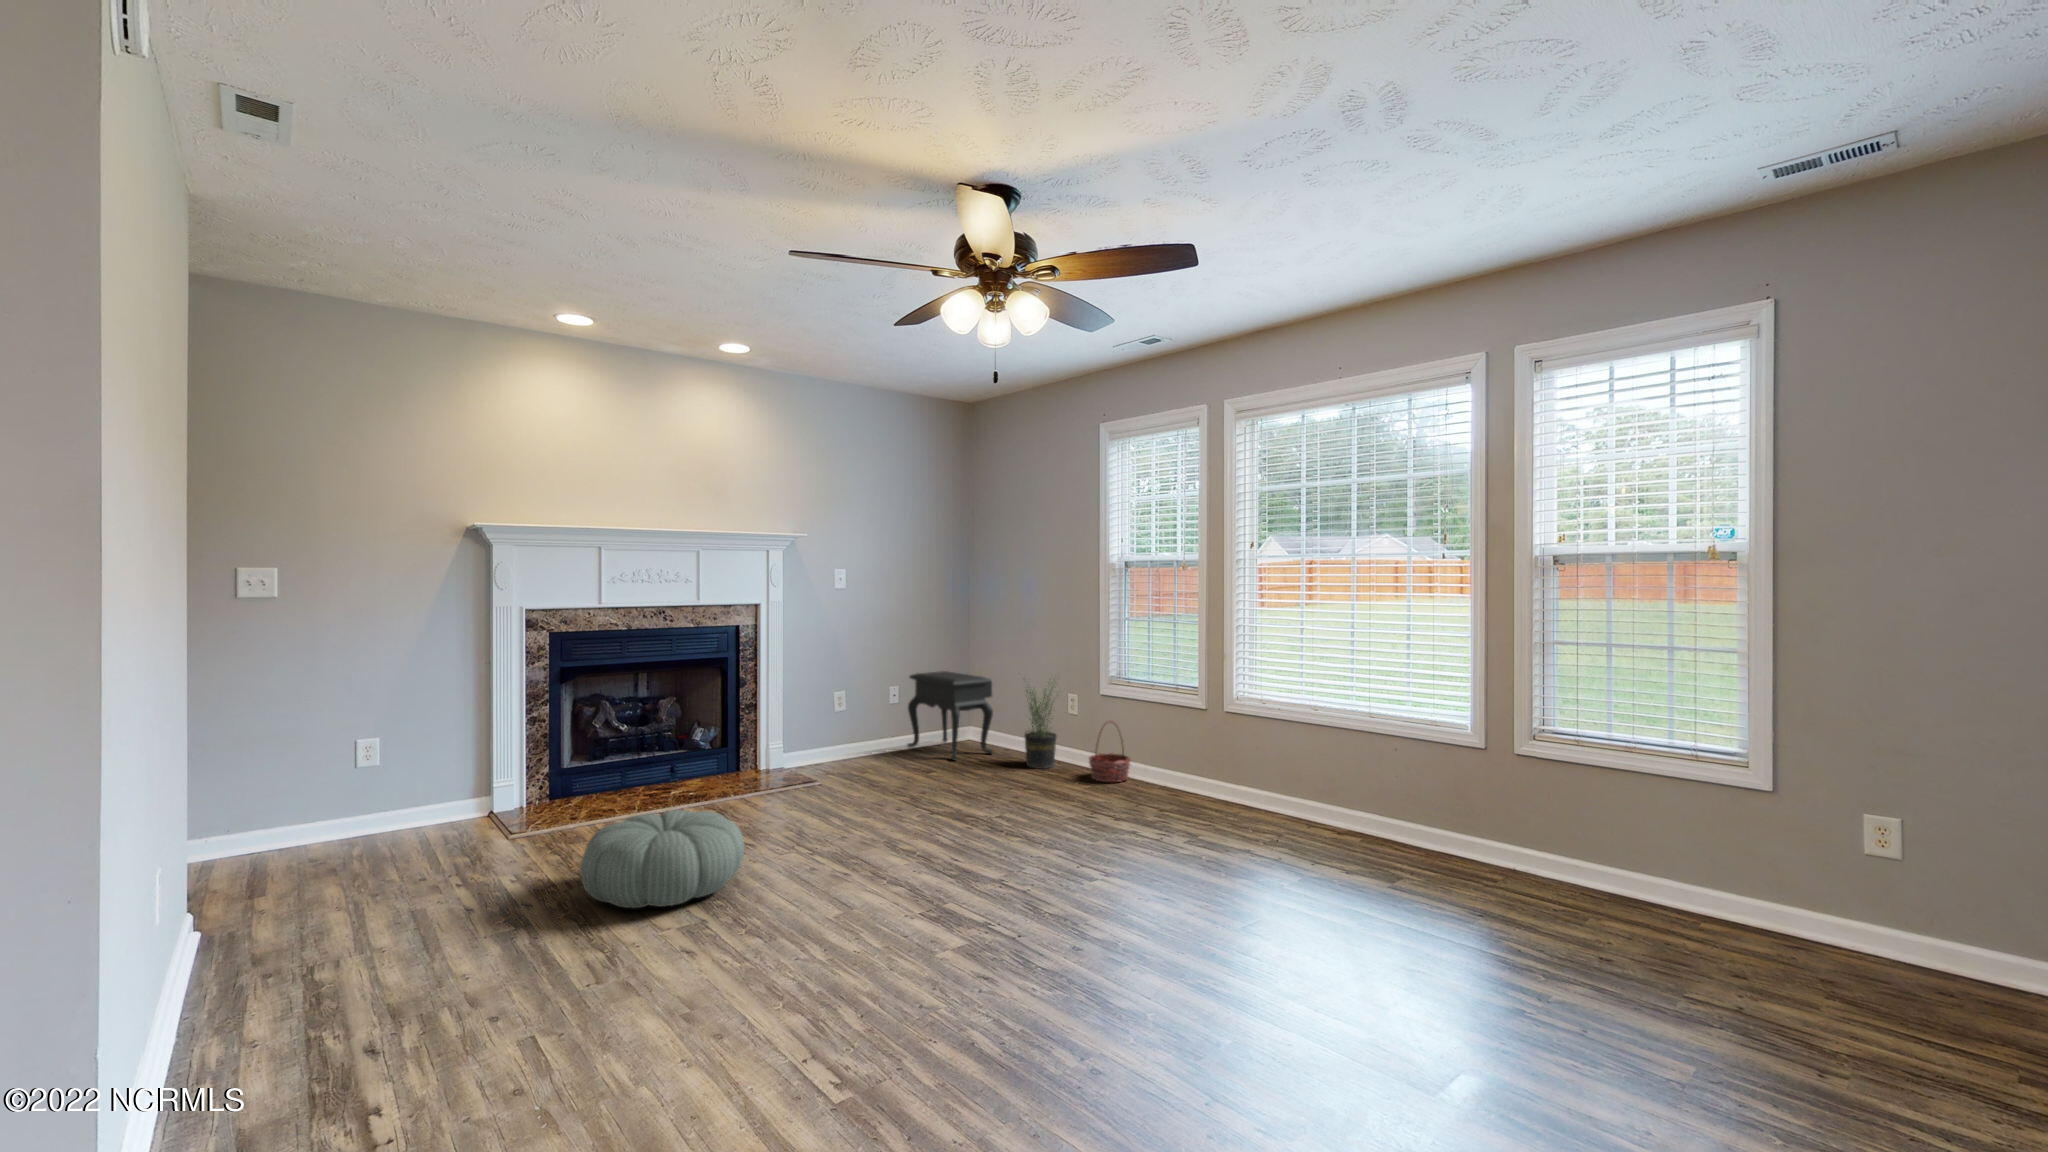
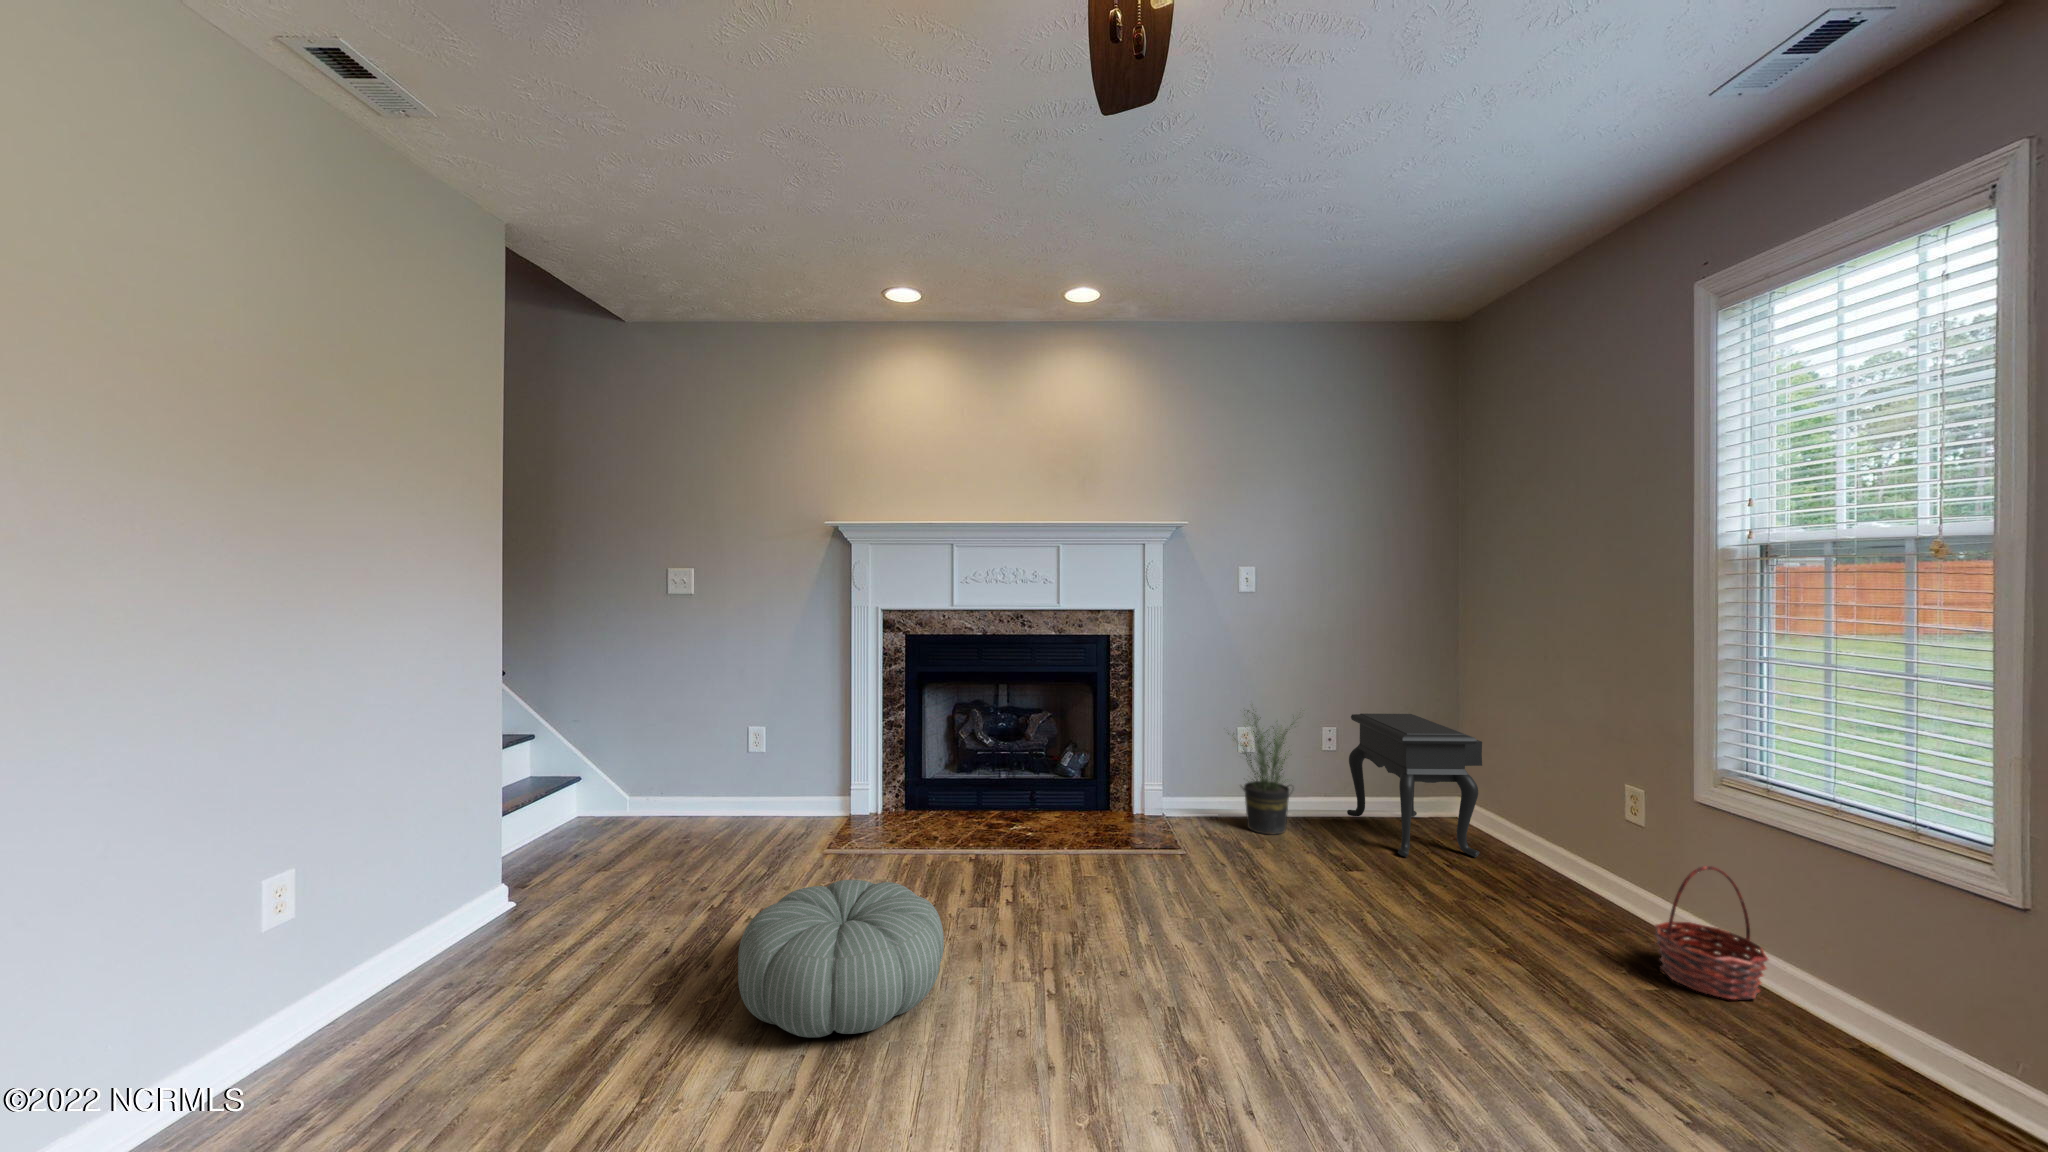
potted plant: present [1025,679,1058,769] -> present [1228,709,1293,835]

